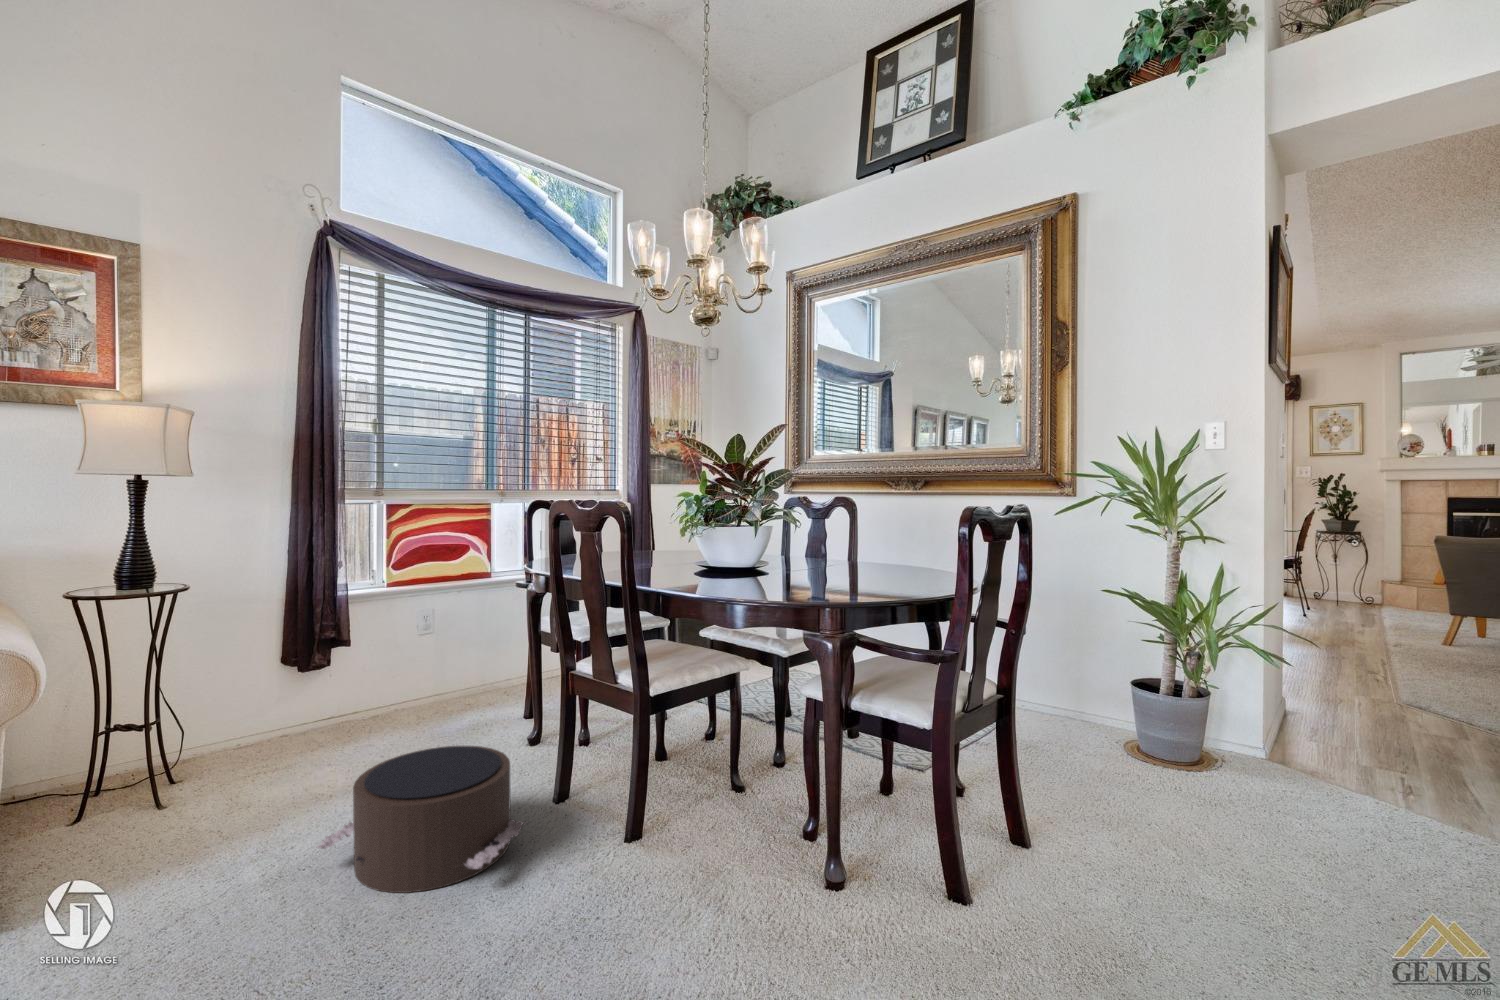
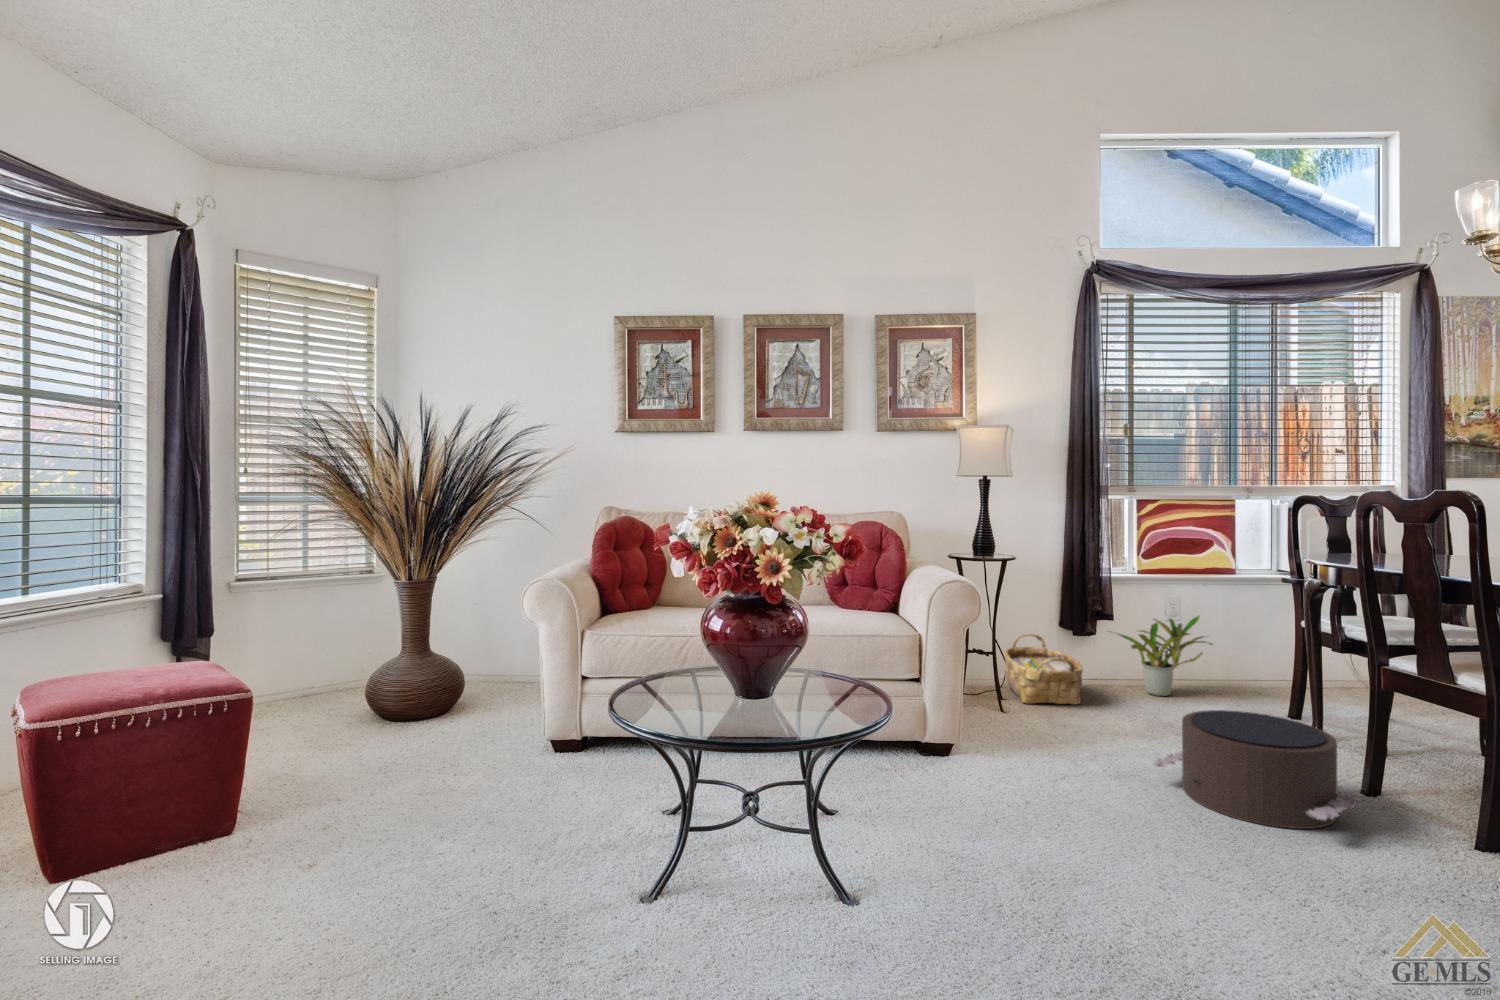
potted plant: none [343,628,460,725] -> present [1118,616,1211,696]
woven basket: none [185,680,296,781] -> present [1004,633,1083,705]

